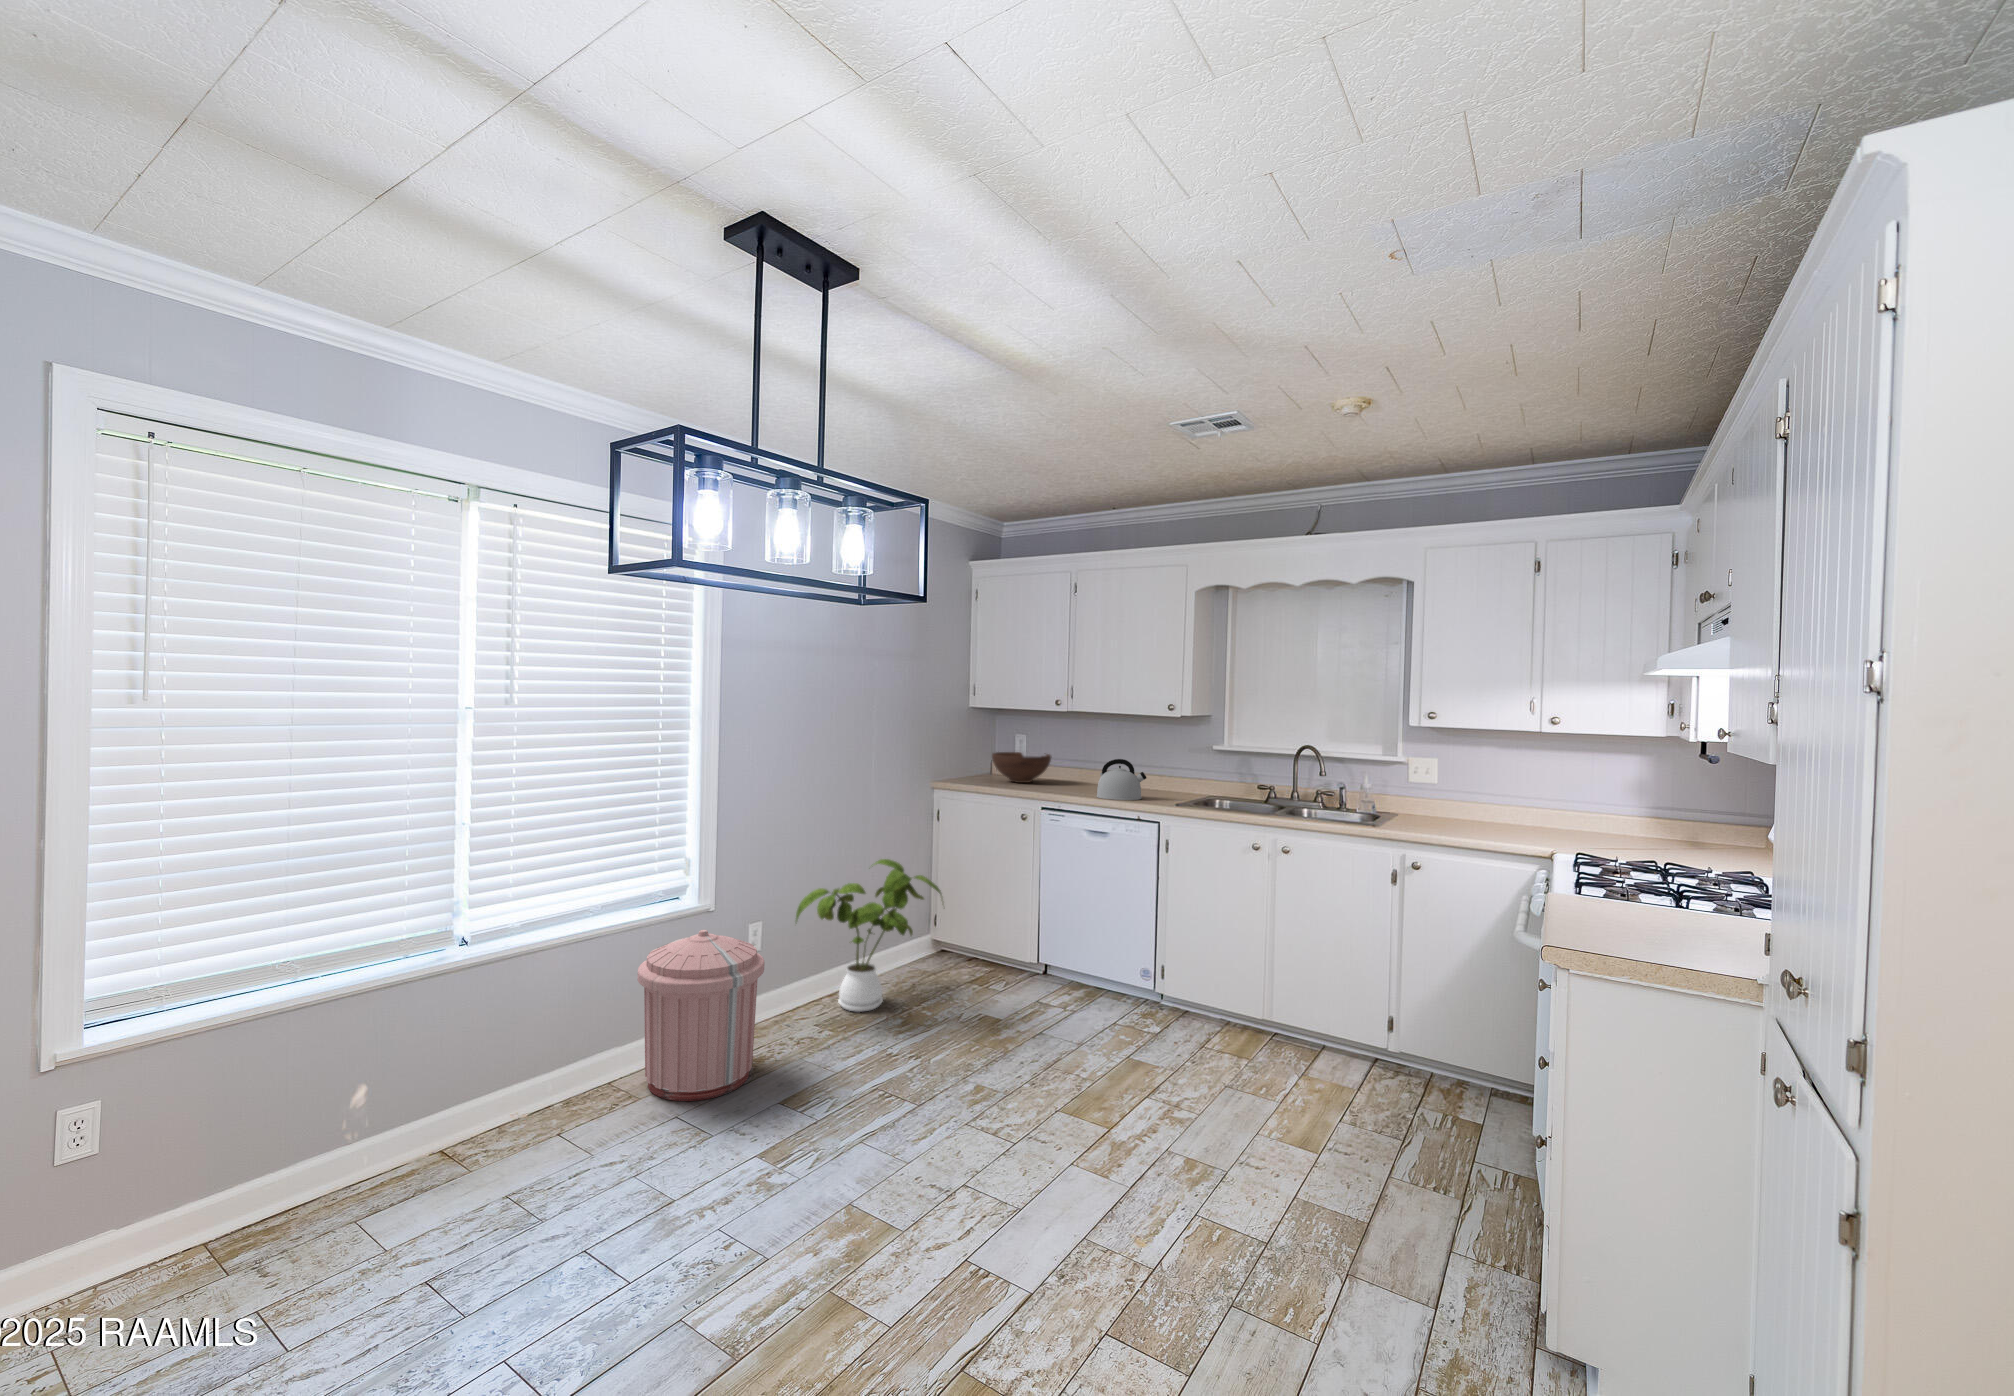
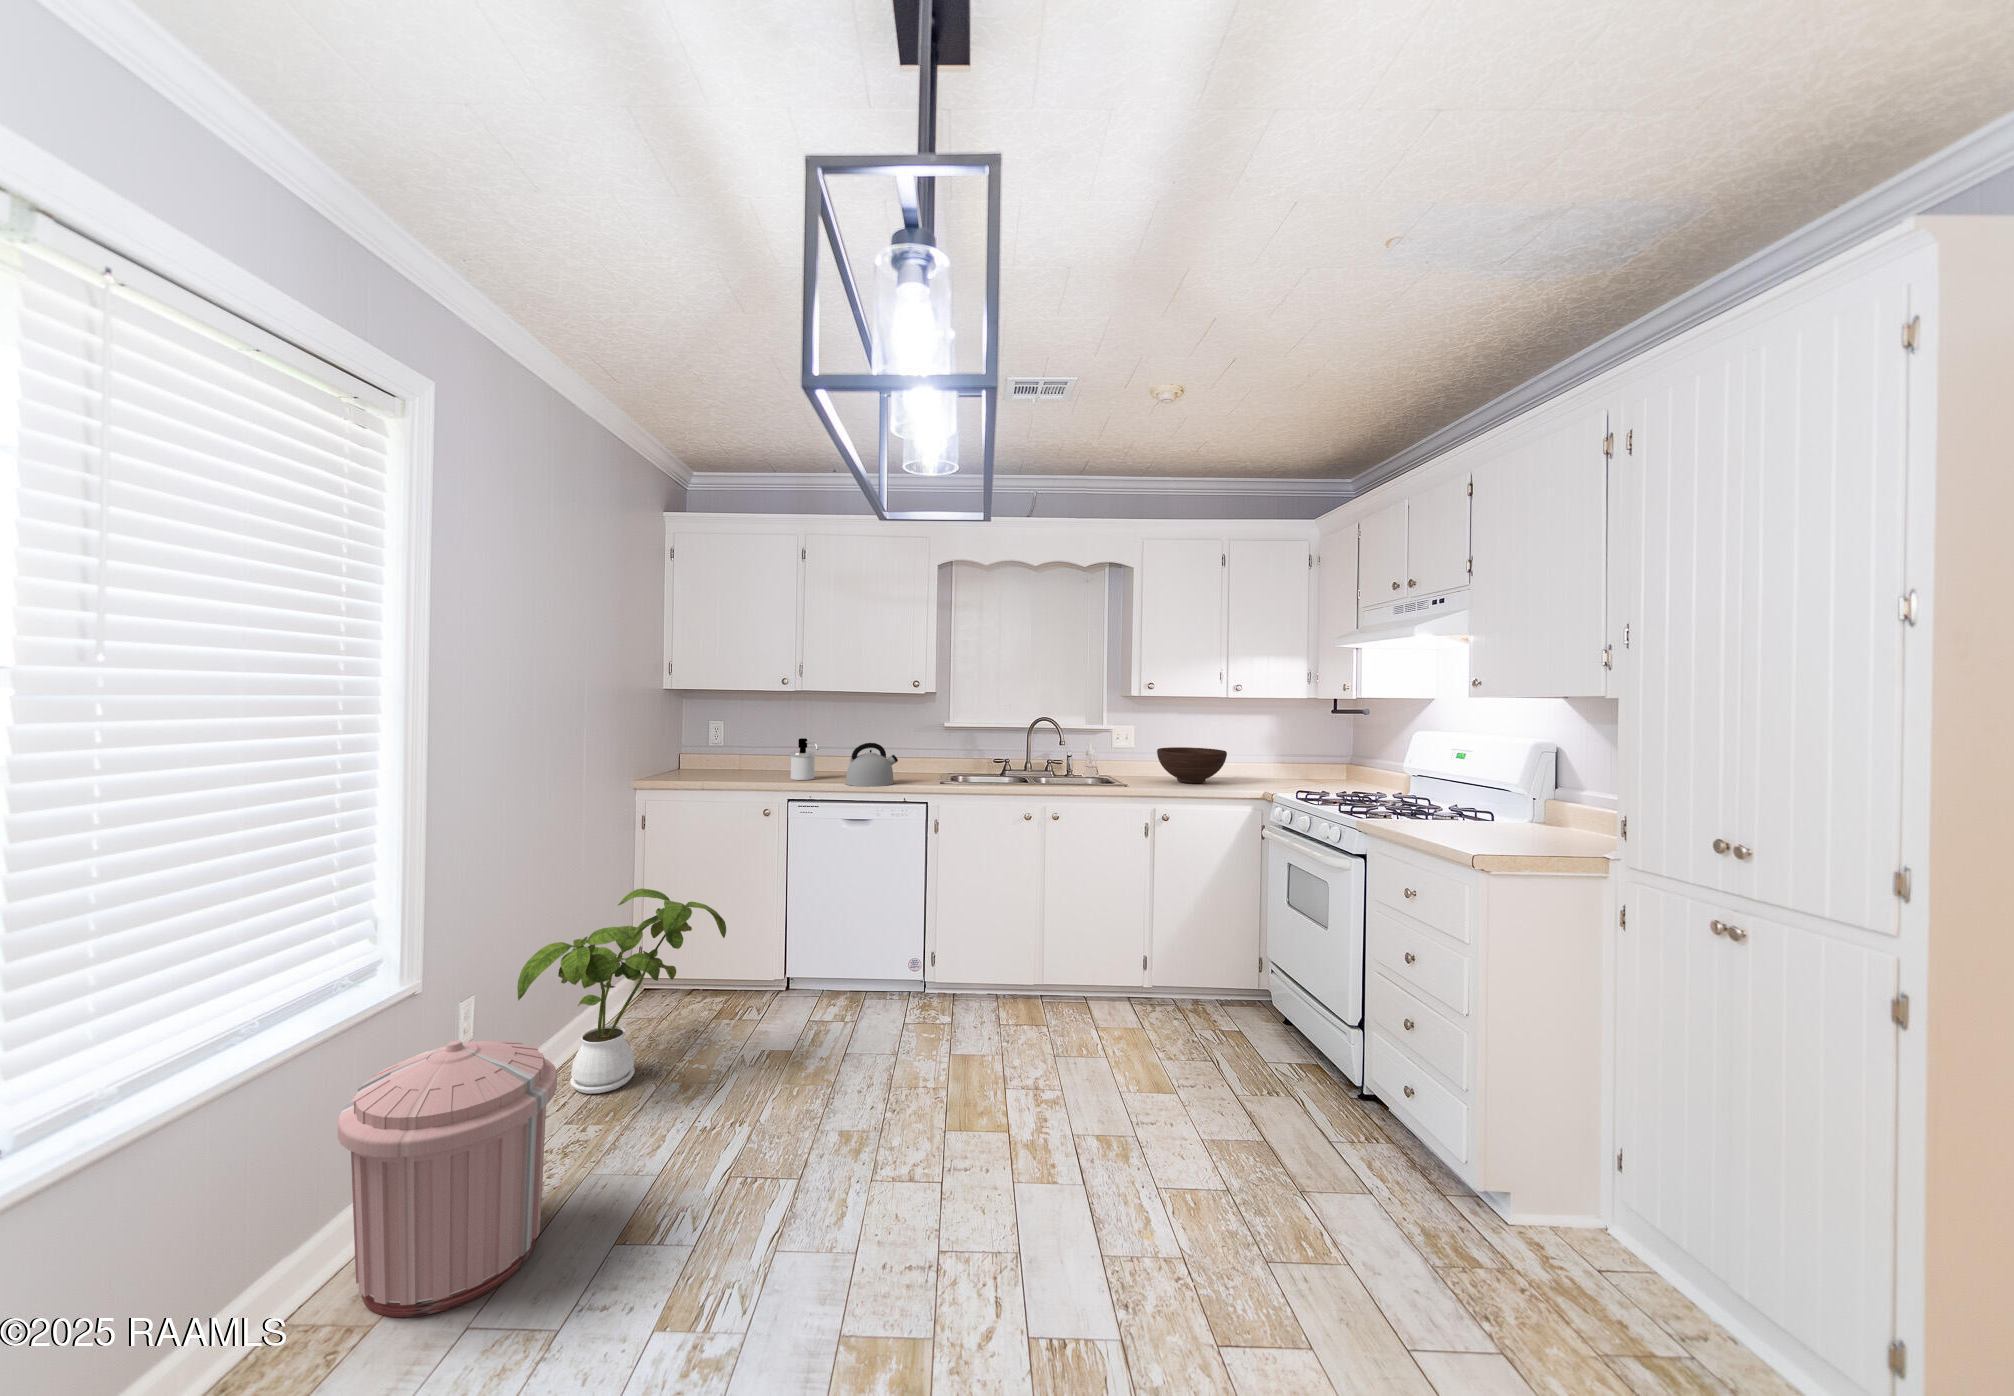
fruit bowl: present [992,752,1051,783] -> present [1157,747,1227,783]
soap dispenser: none [1063,753,1085,790] -> present [790,738,819,780]

